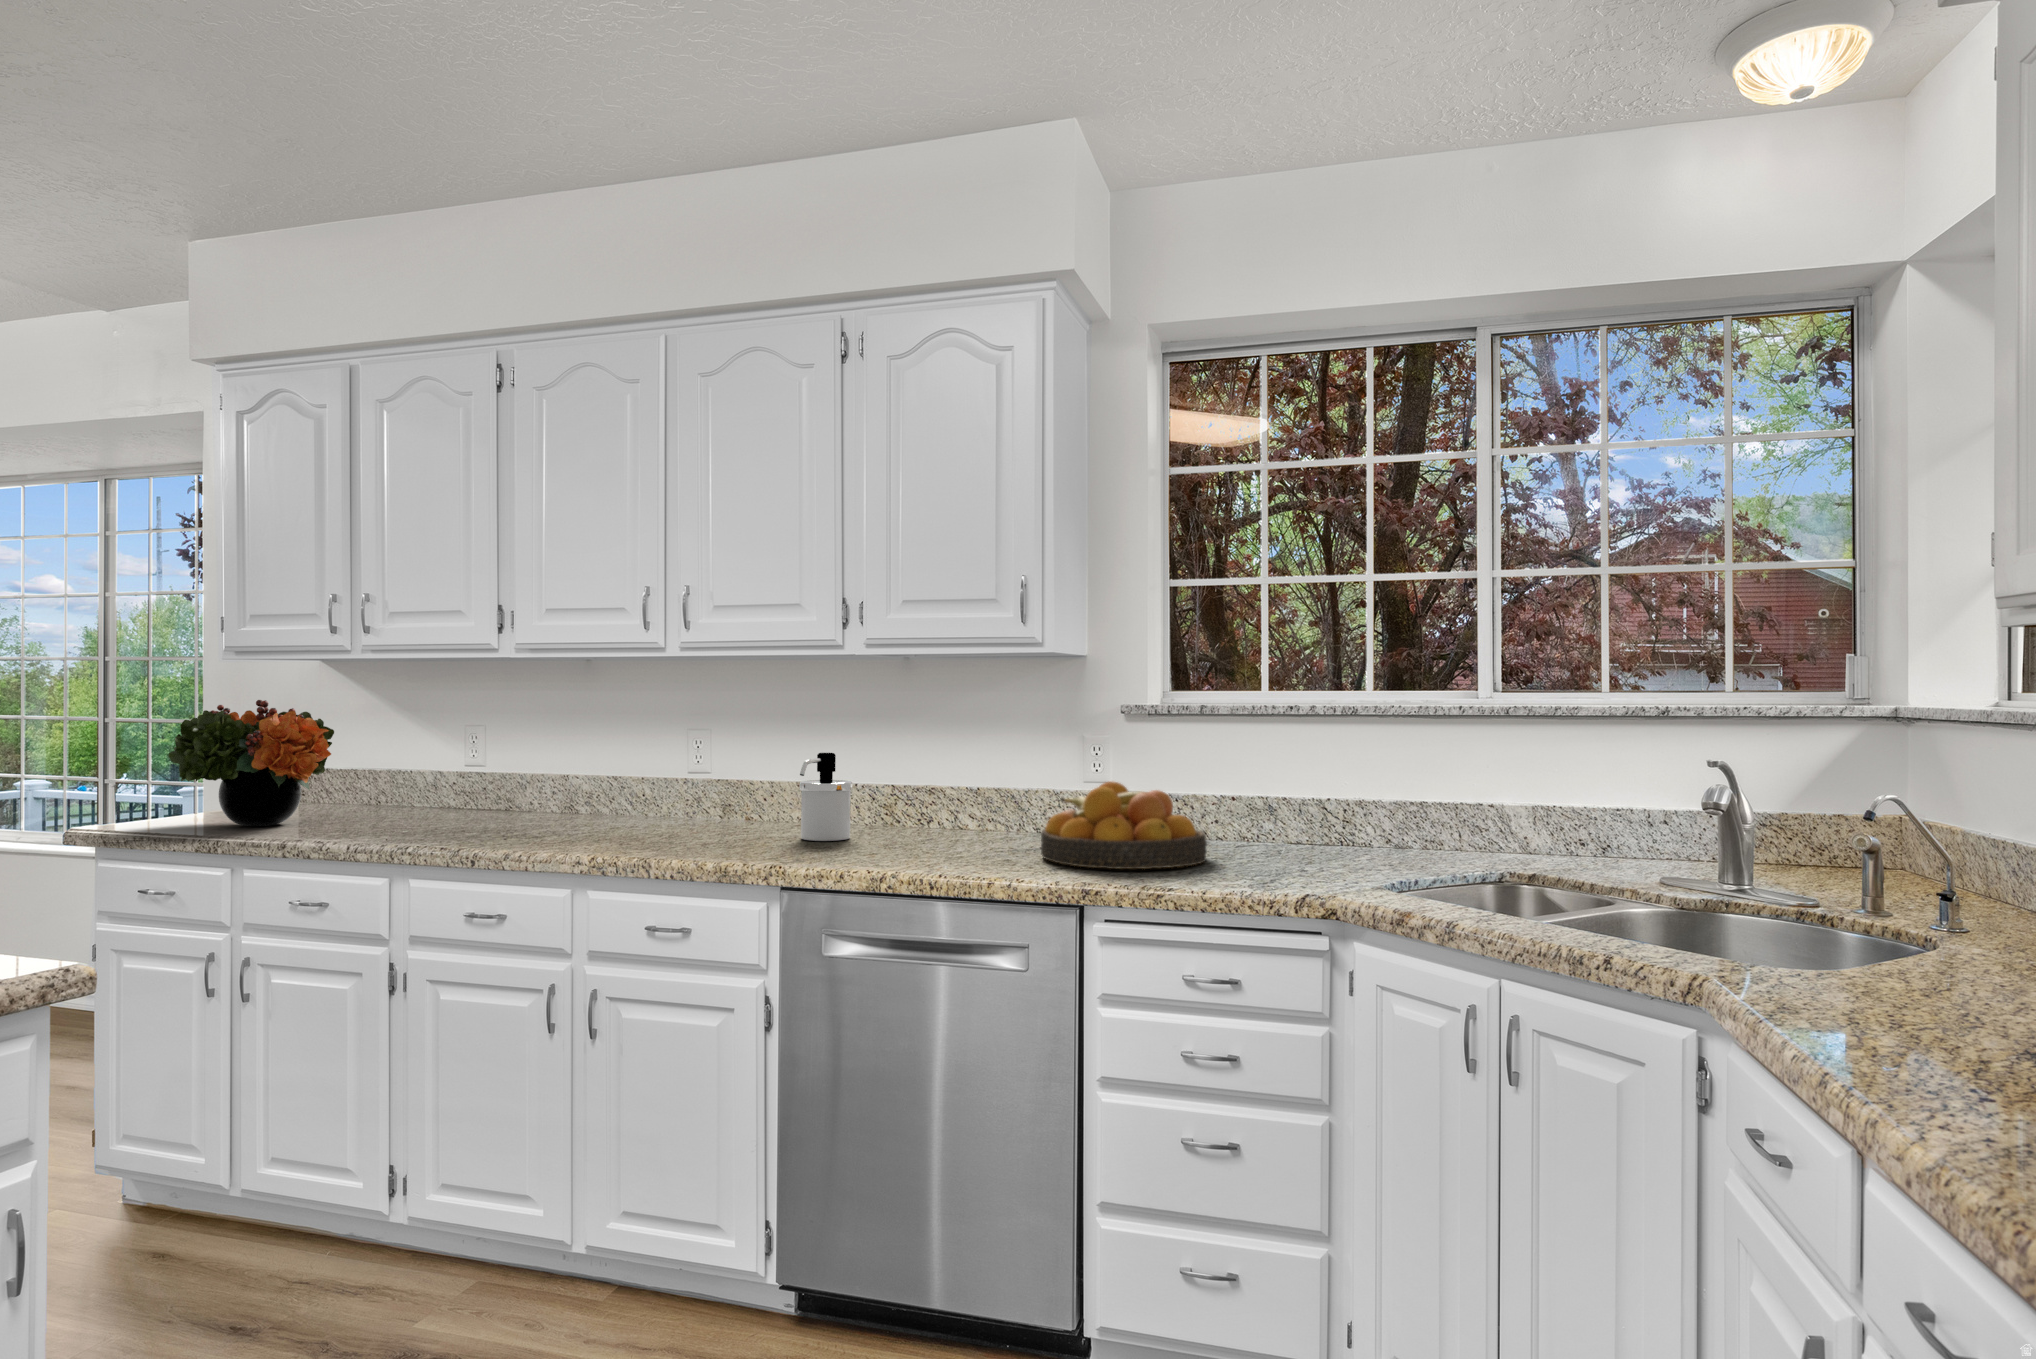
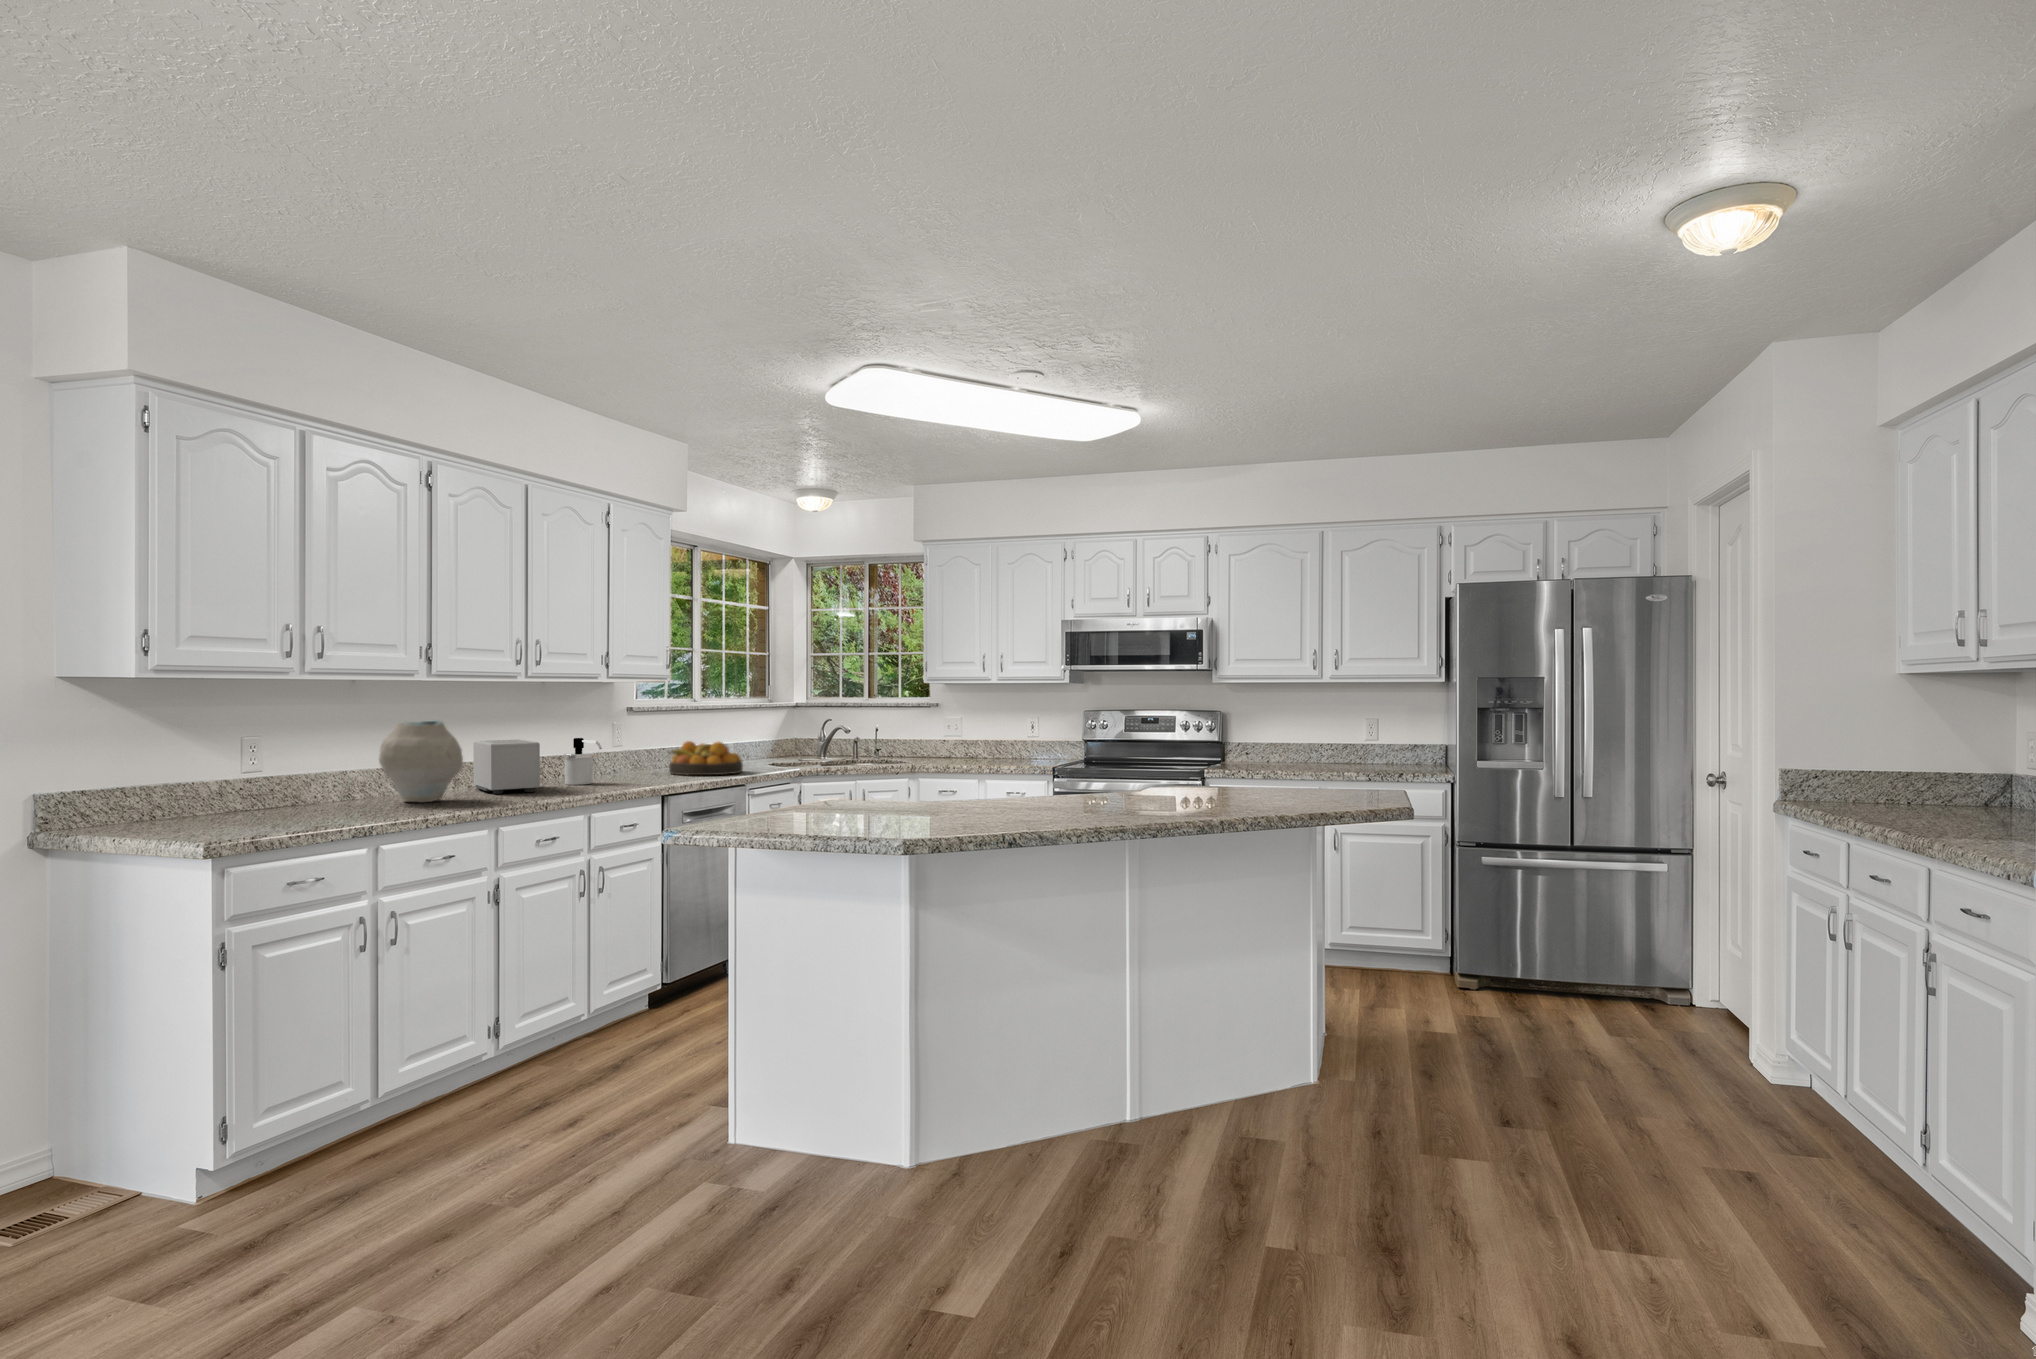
flower arrangement: present [168,700,334,826] -> none [221,725,349,823]
vase: none [455,706,577,828] -> present [379,720,463,802]
toaster: none [617,746,774,837] -> present [473,739,540,794]

